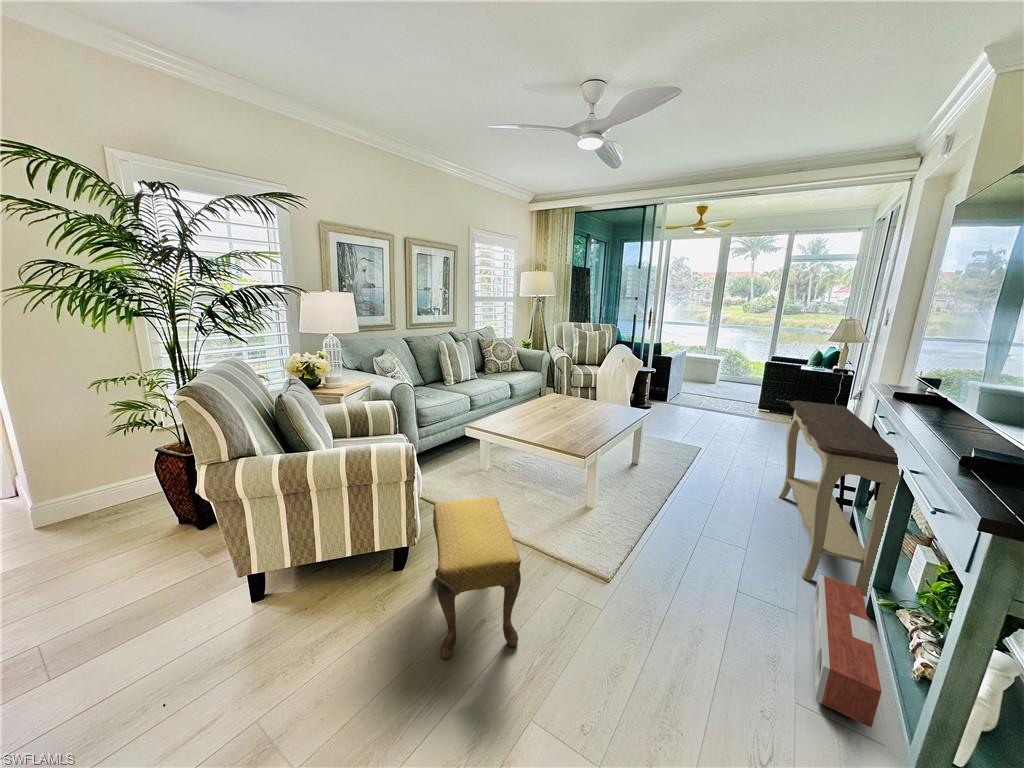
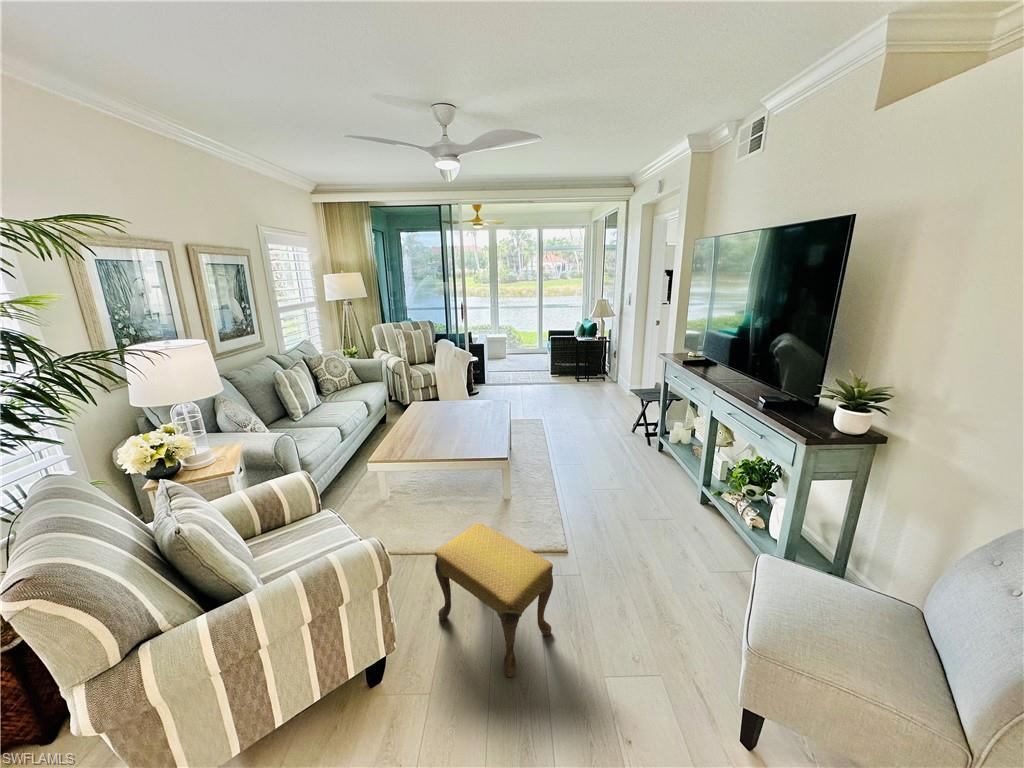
console table: present [779,401,900,597] -> none [612,371,705,495]
speaker: present [813,574,881,727] -> none [675,488,742,563]

